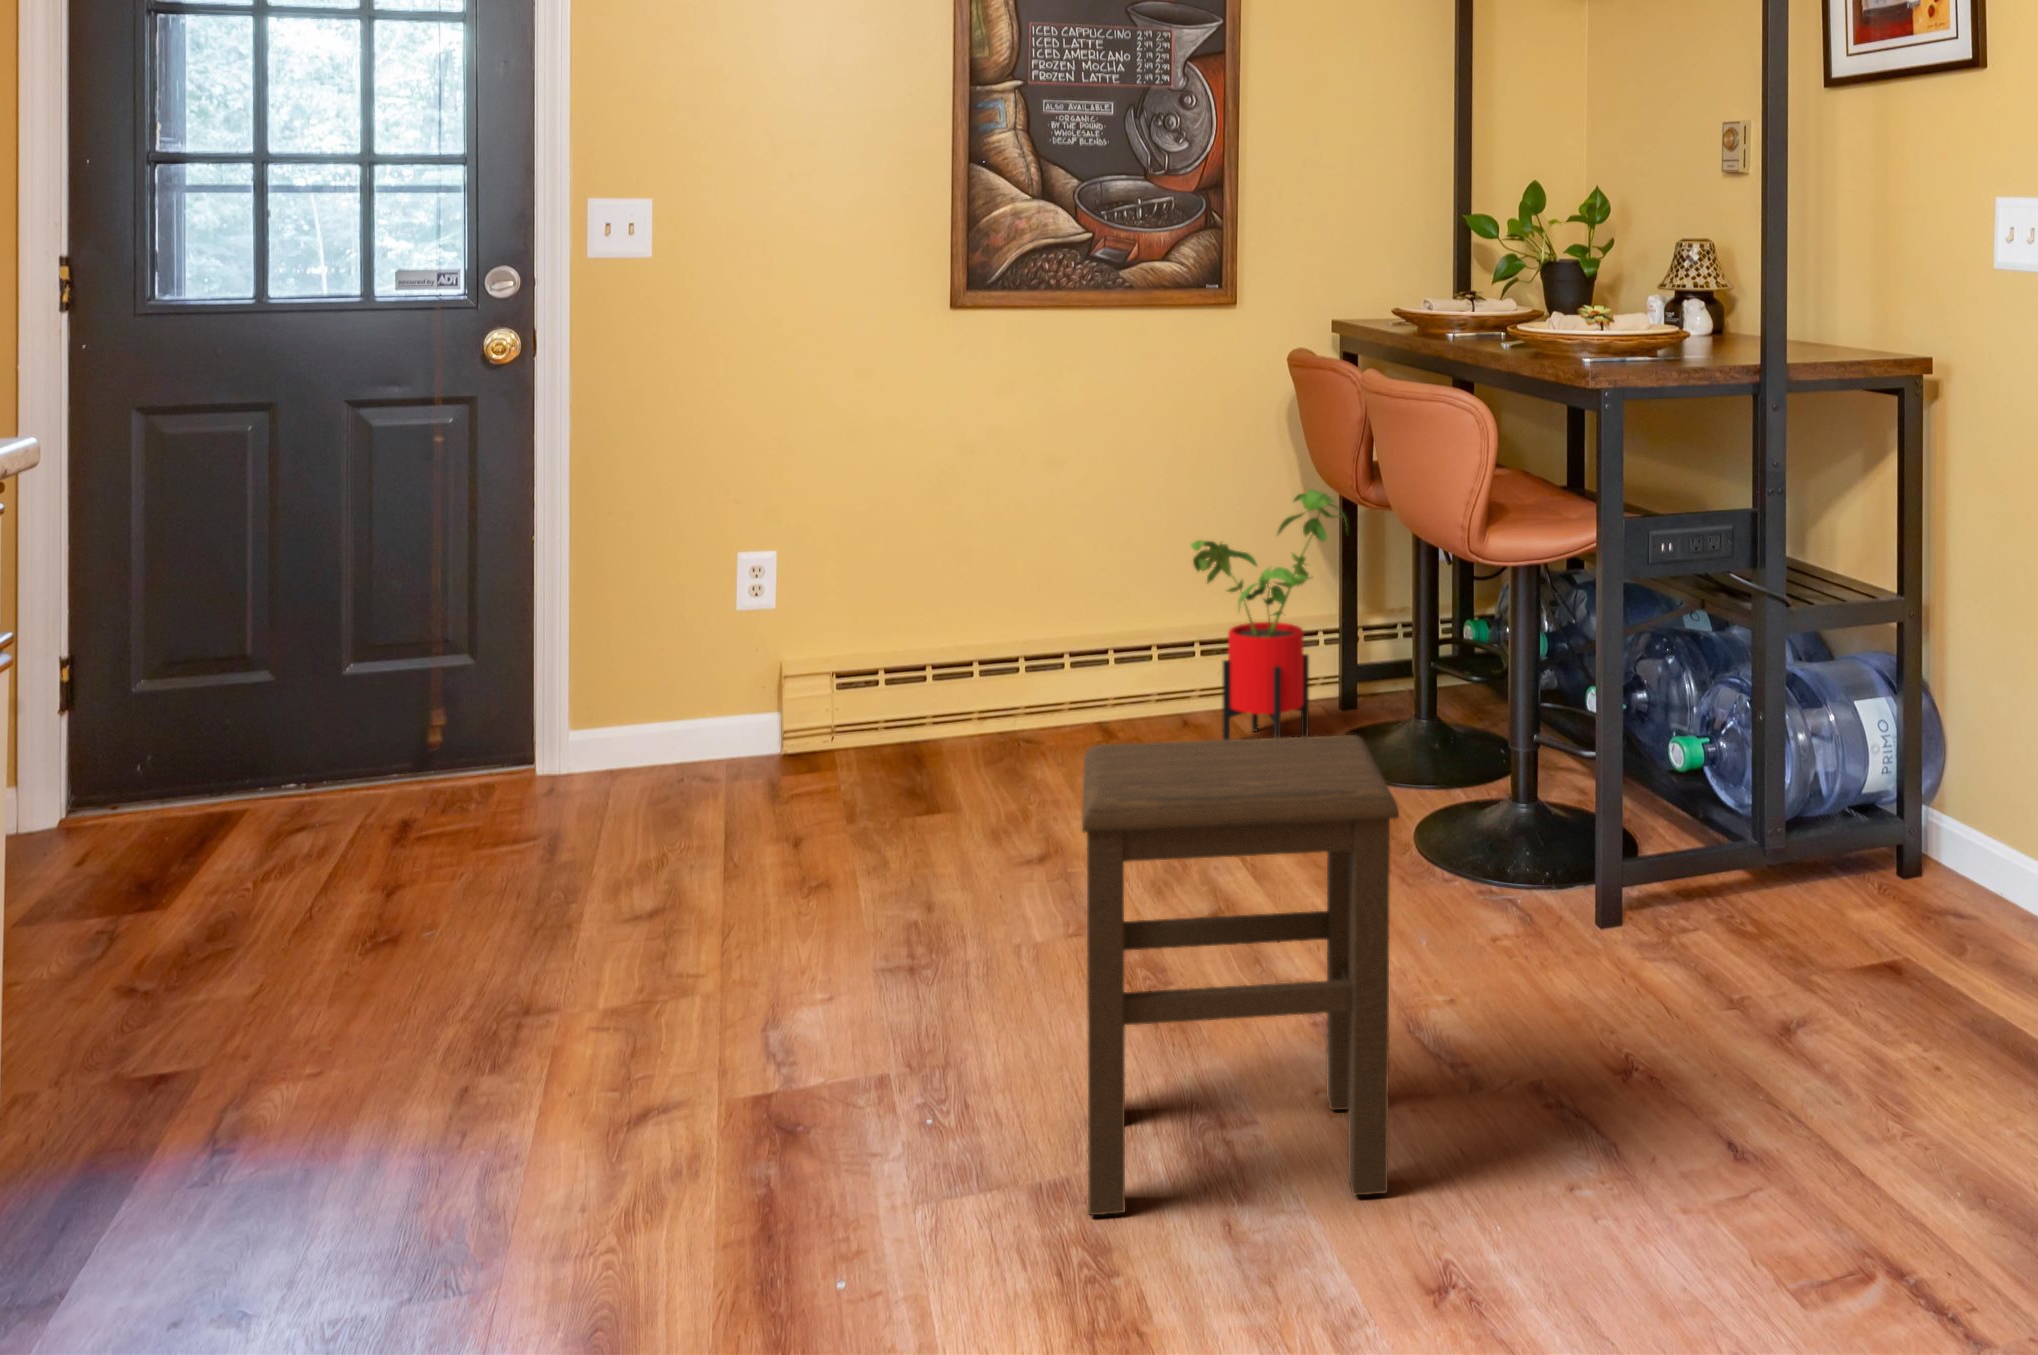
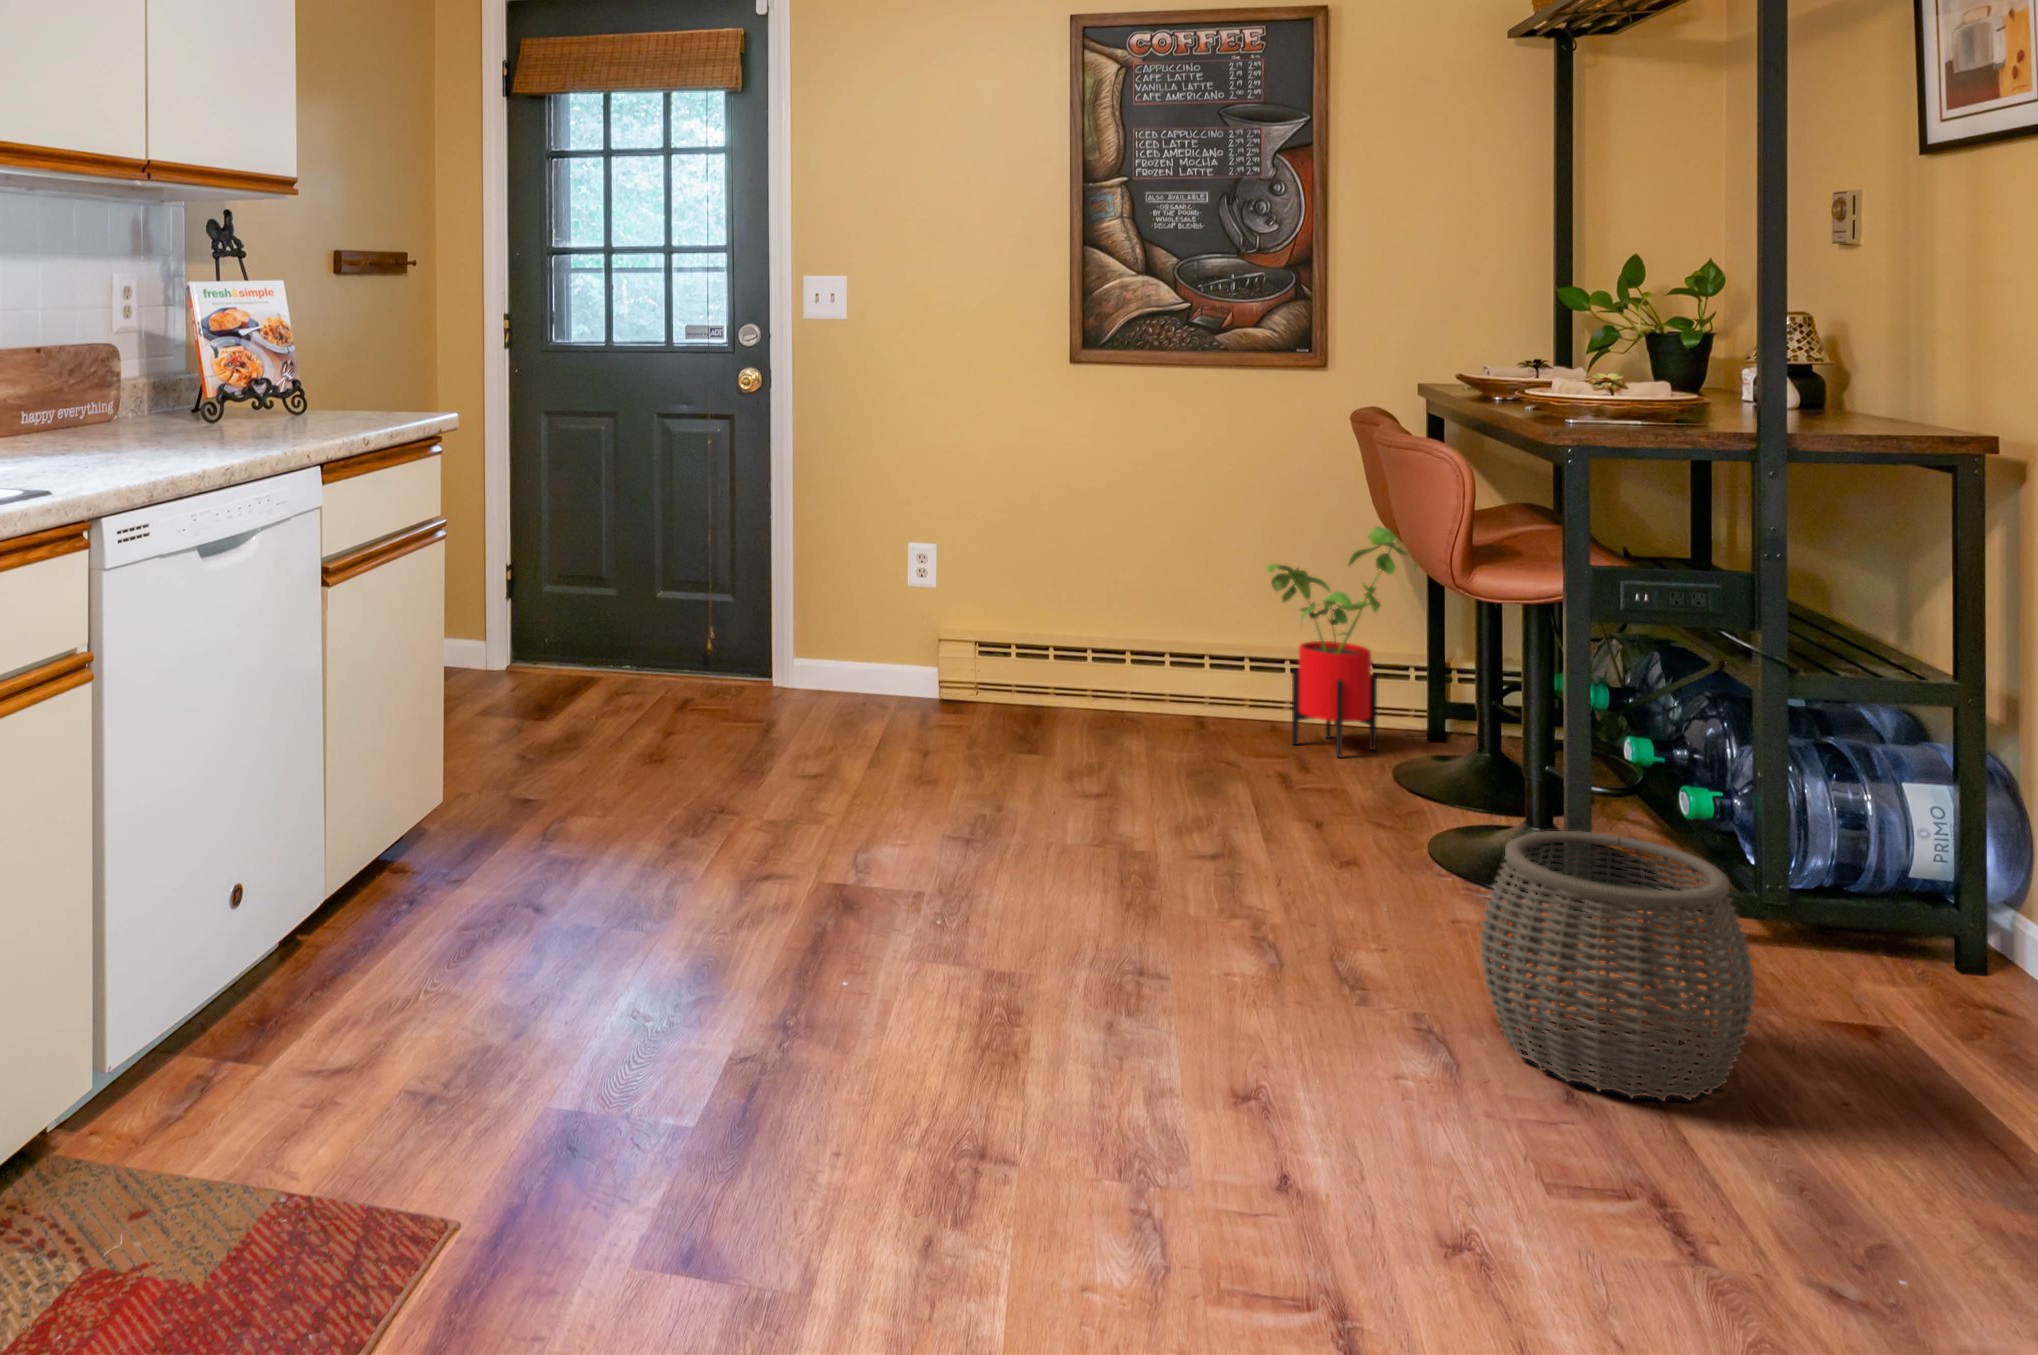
stool: present [1082,735,1399,1215] -> none [1024,679,1280,1047]
woven basket: none [1587,831,1857,1139] -> present [1480,831,1754,1101]

